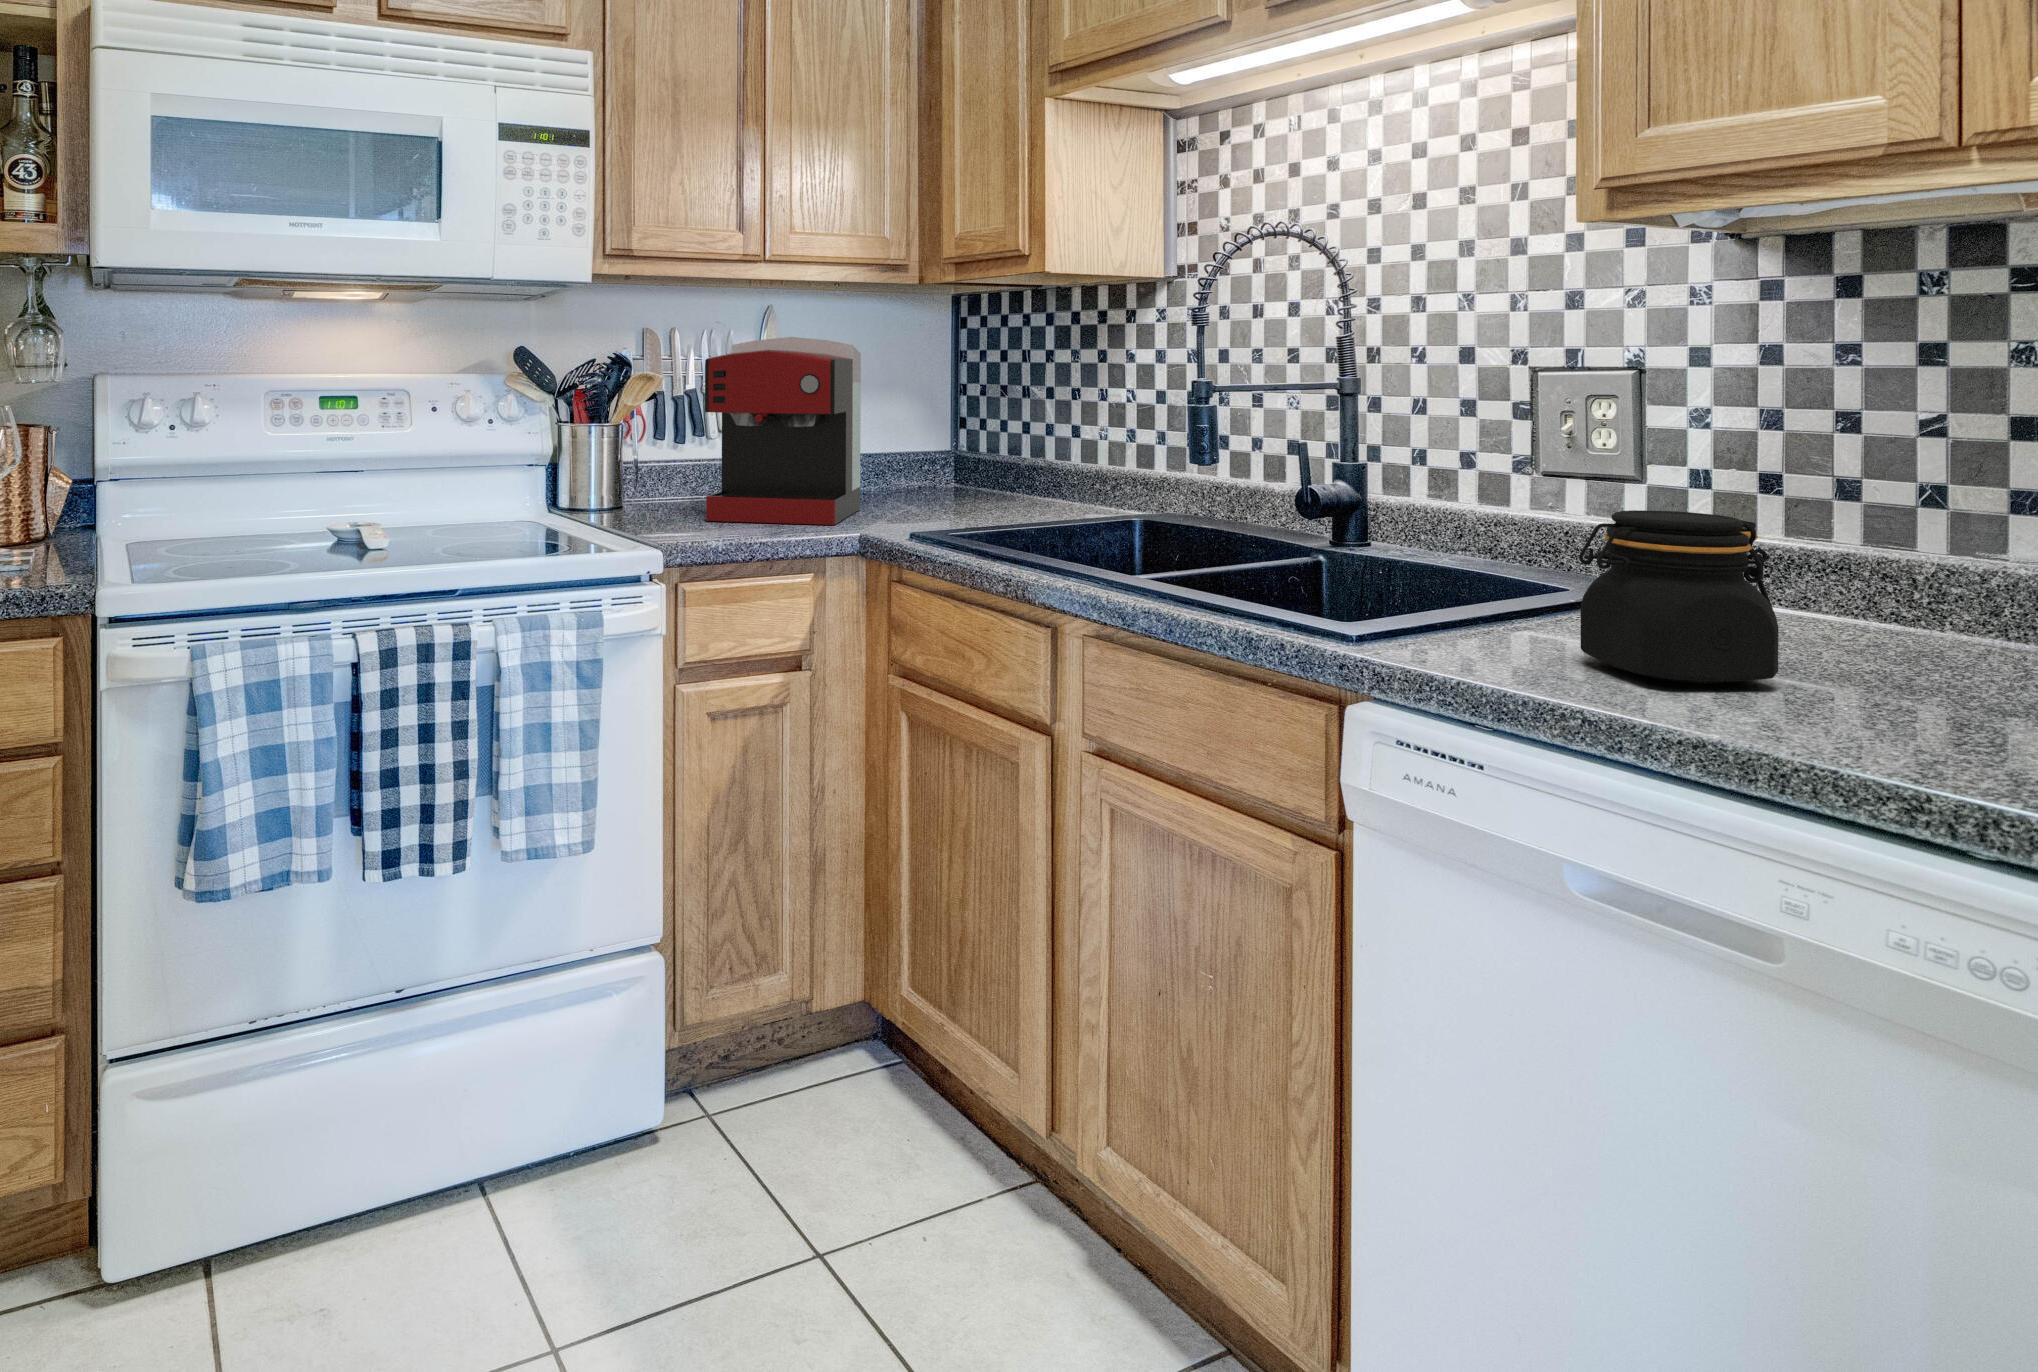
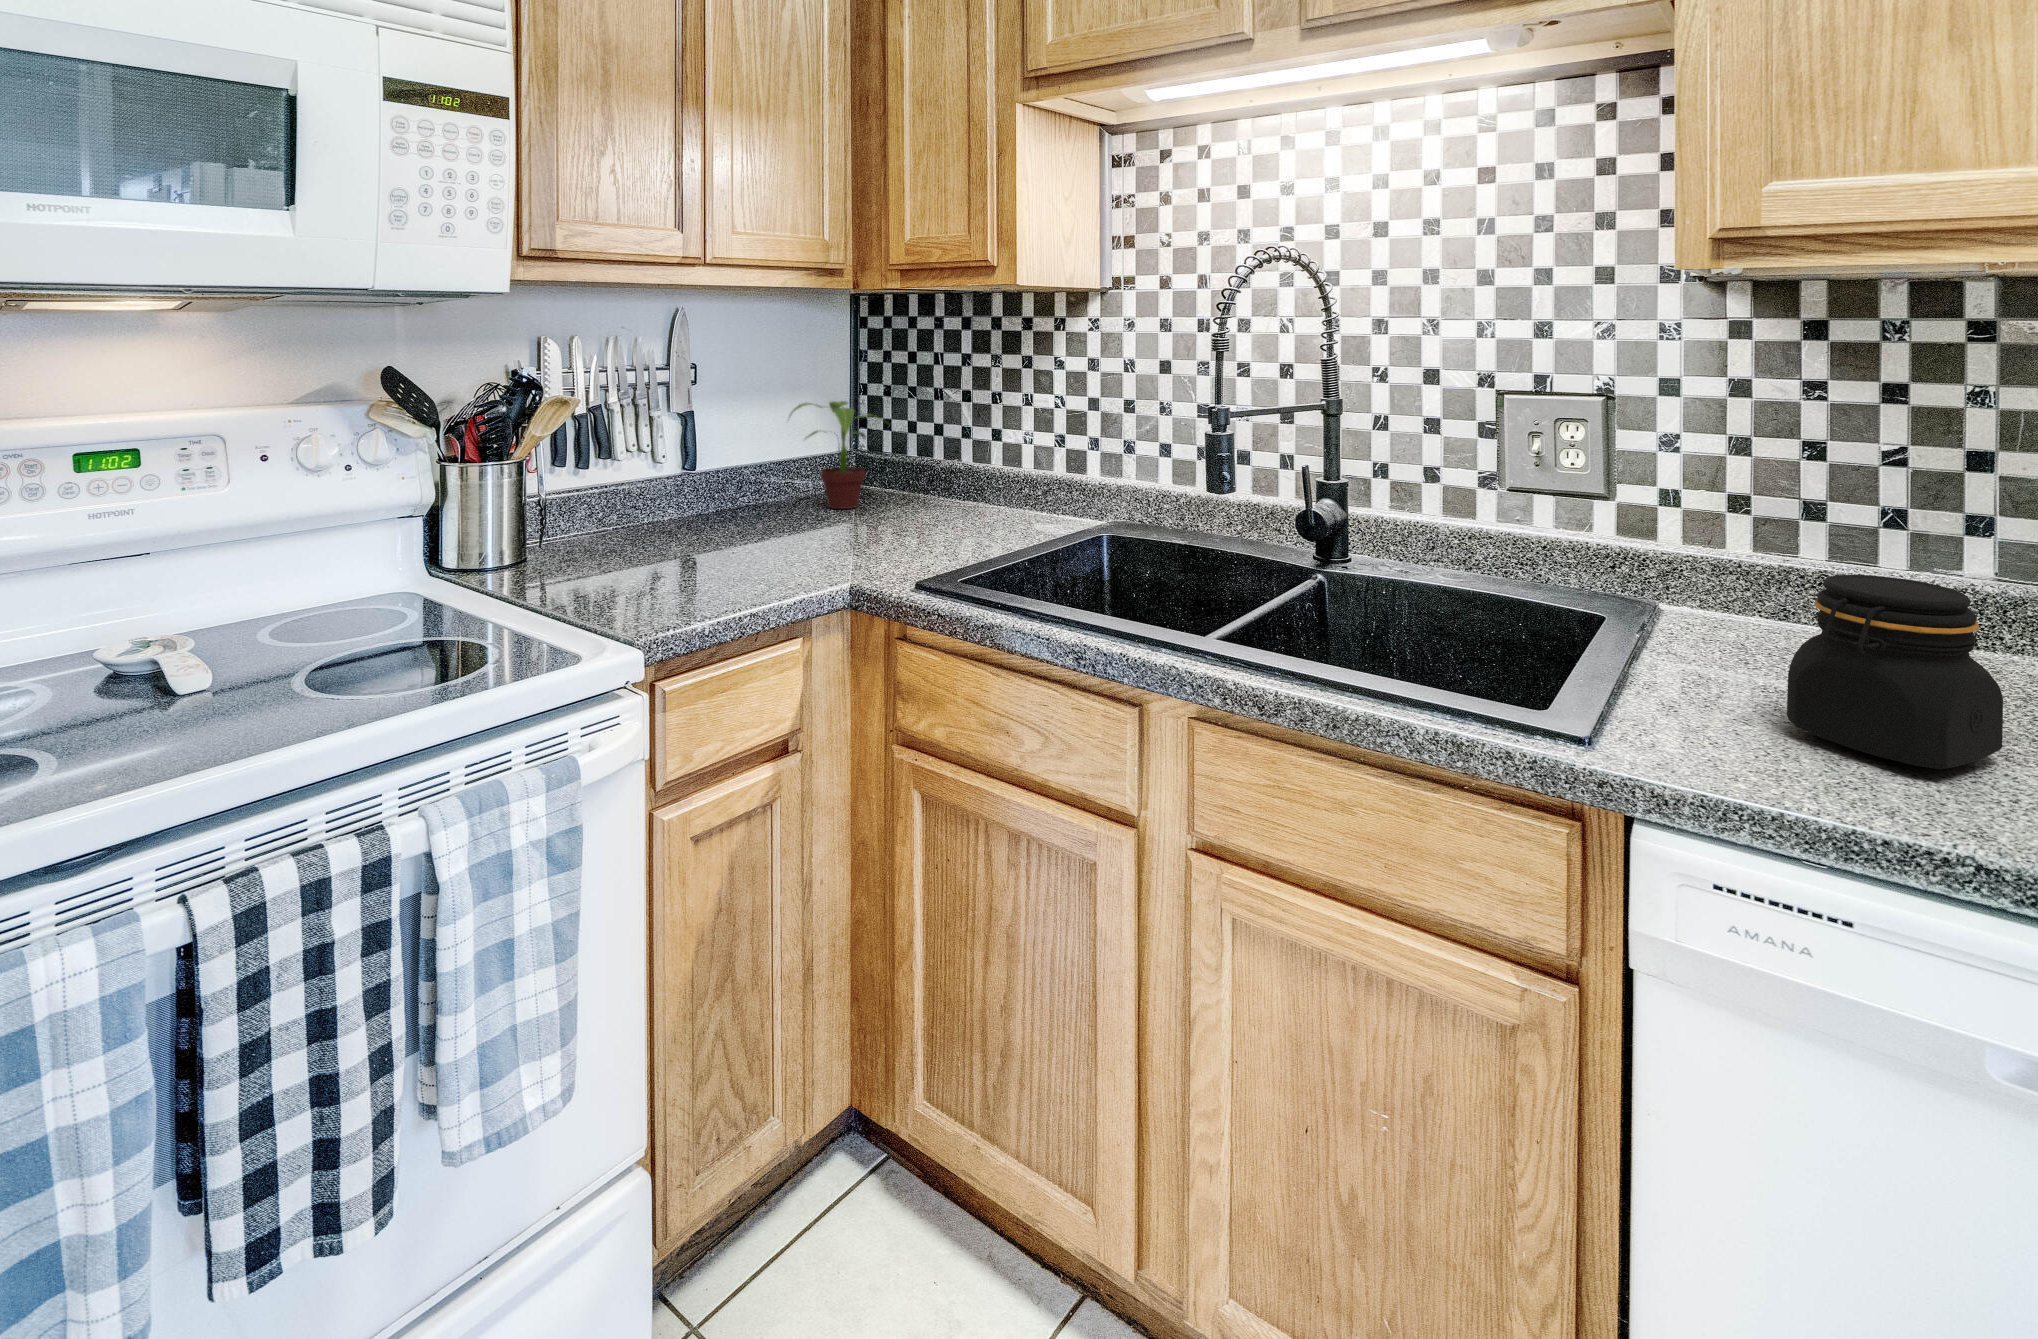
coffee maker: present [705,337,861,525] -> none [642,349,800,568]
potted plant: none [866,396,971,500] -> present [790,401,884,509]

